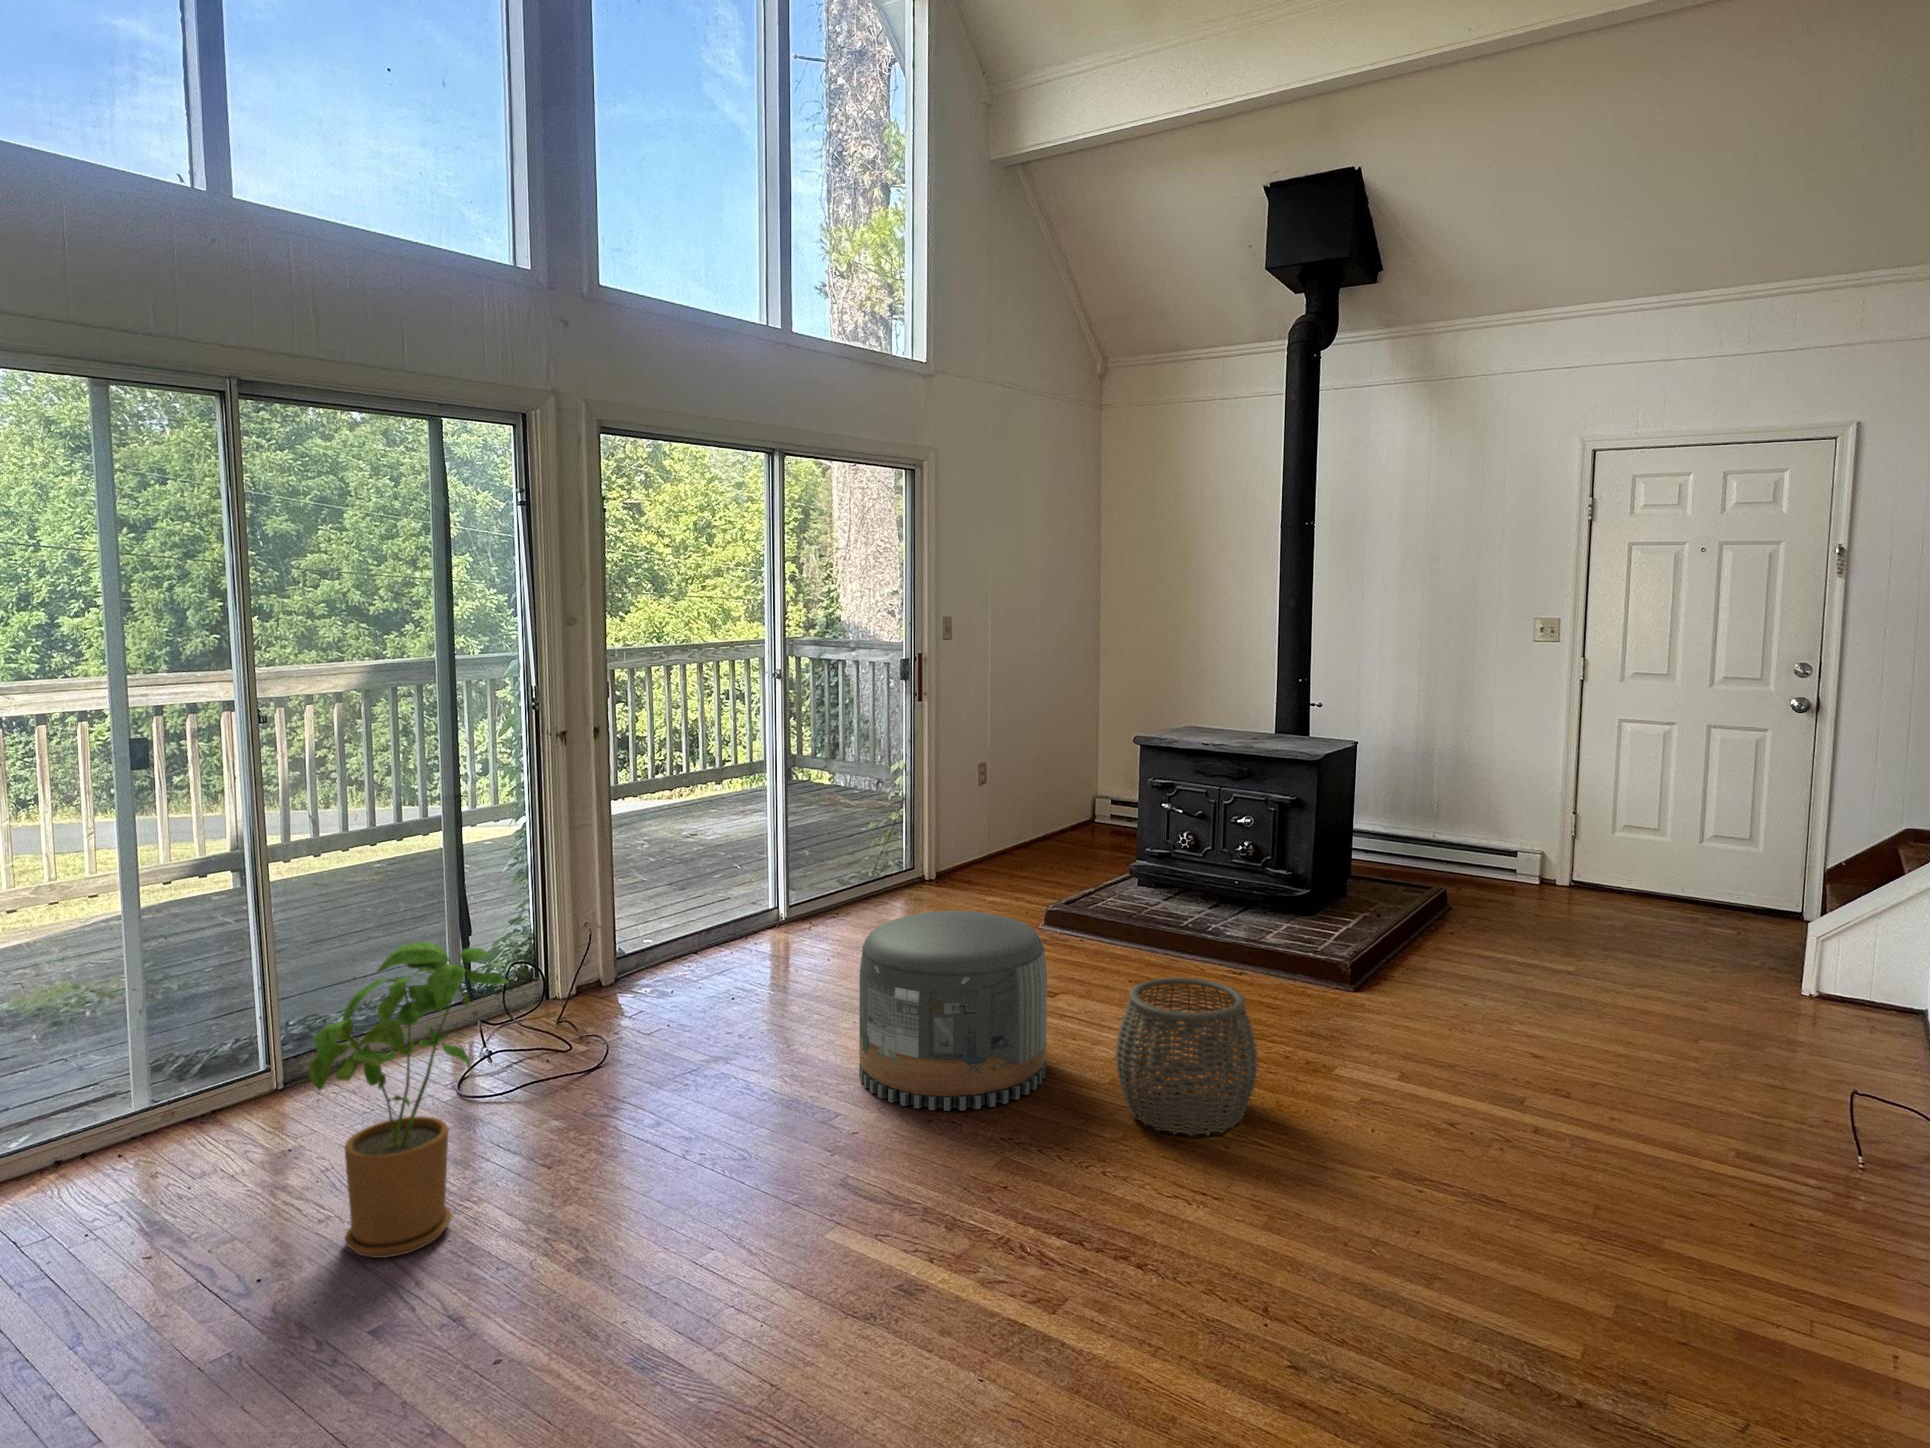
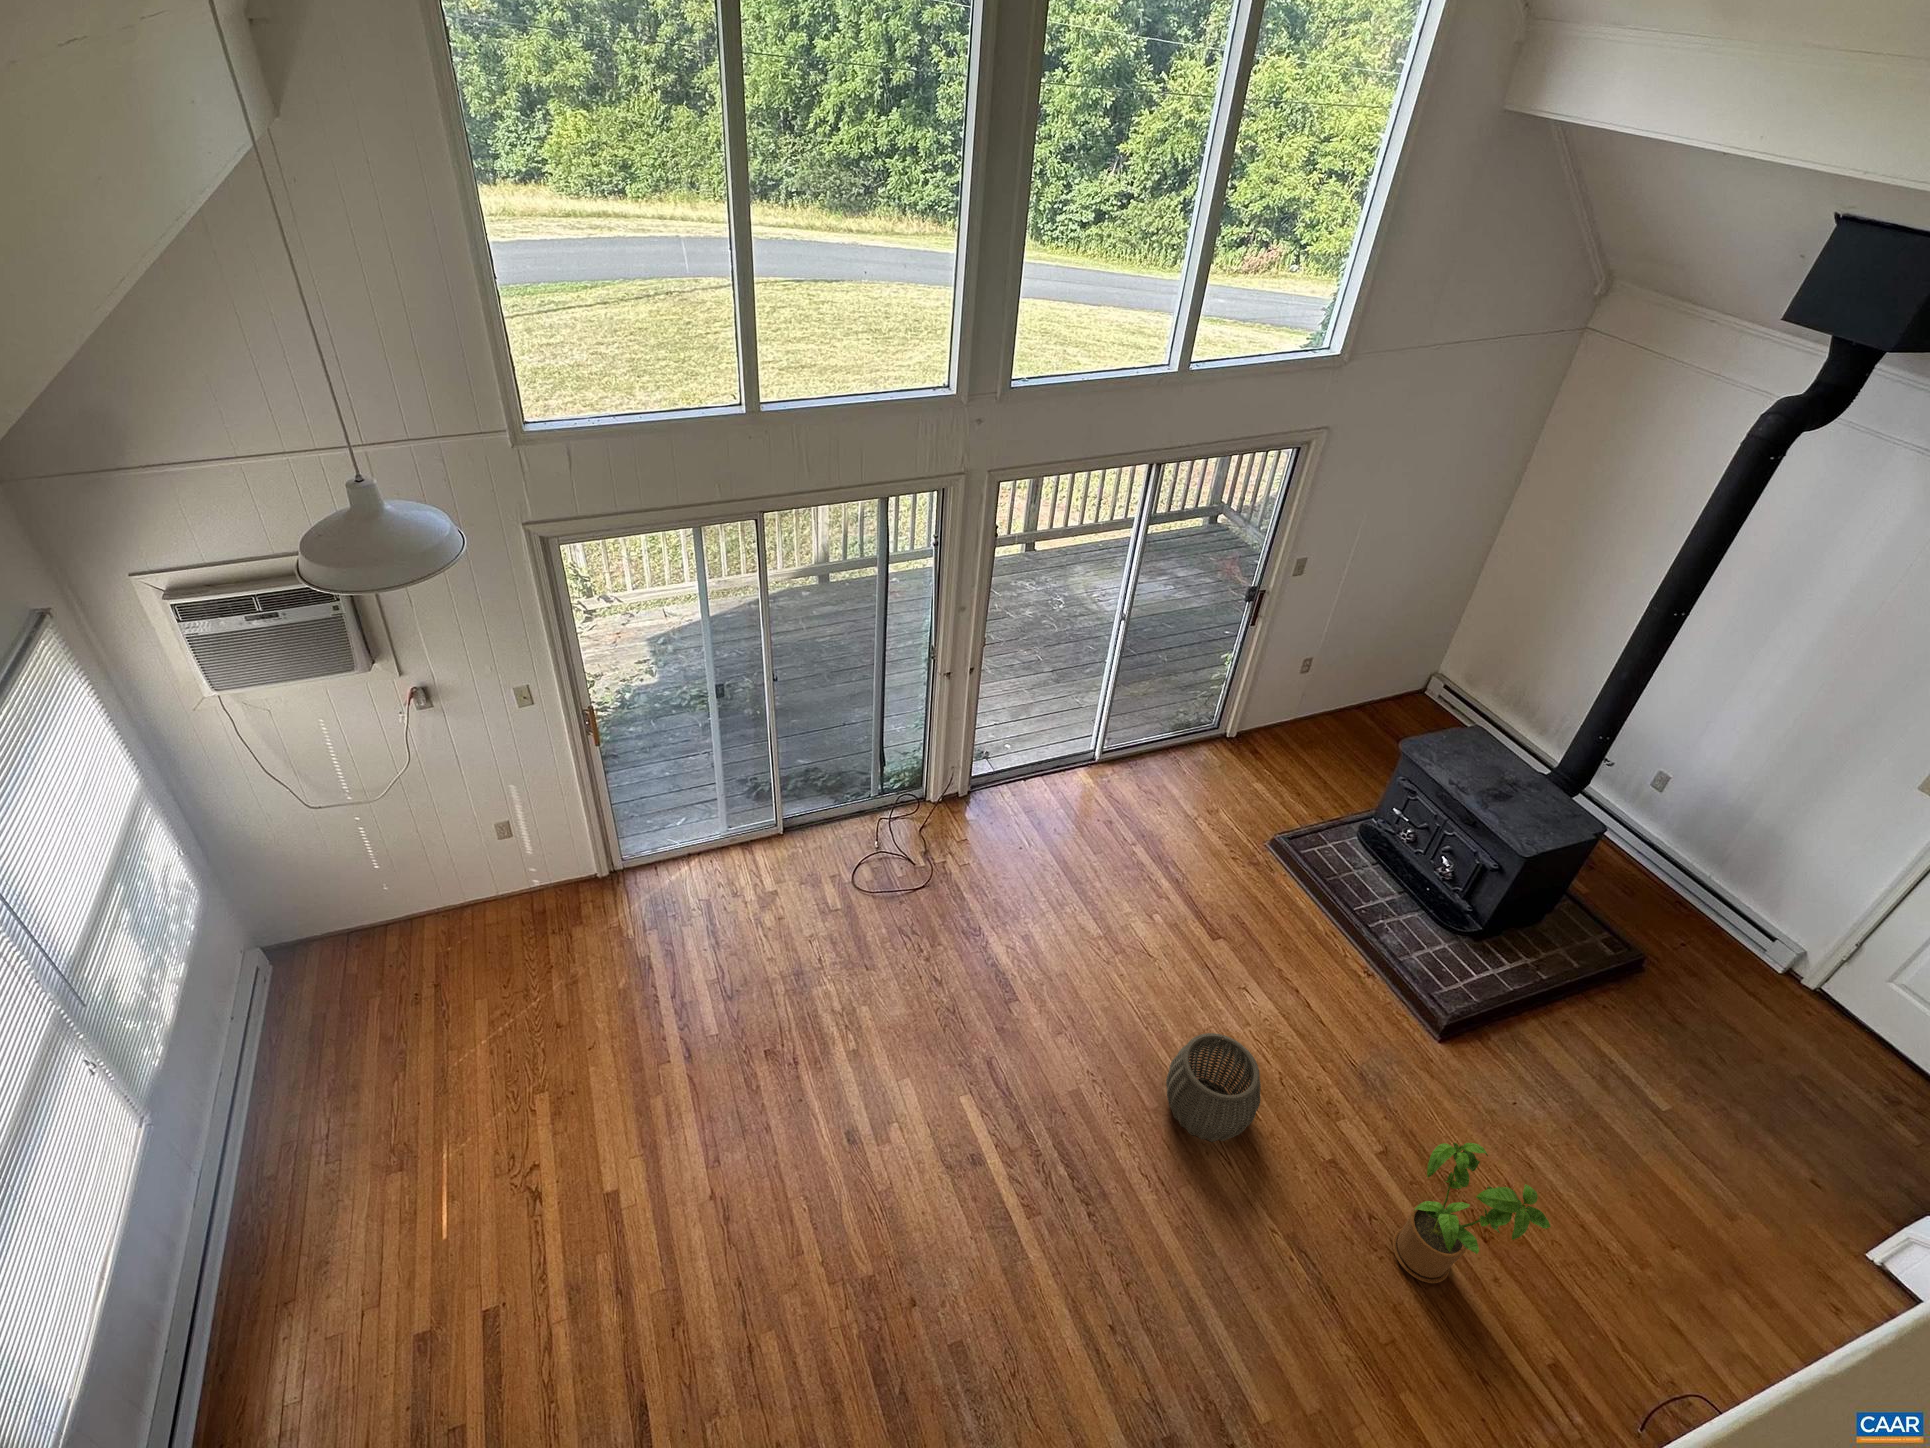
pouf: present [859,911,1047,1111] -> none [1043,896,1169,1042]
house plant: present [309,942,508,1258] -> present [1392,1143,1551,1283]

